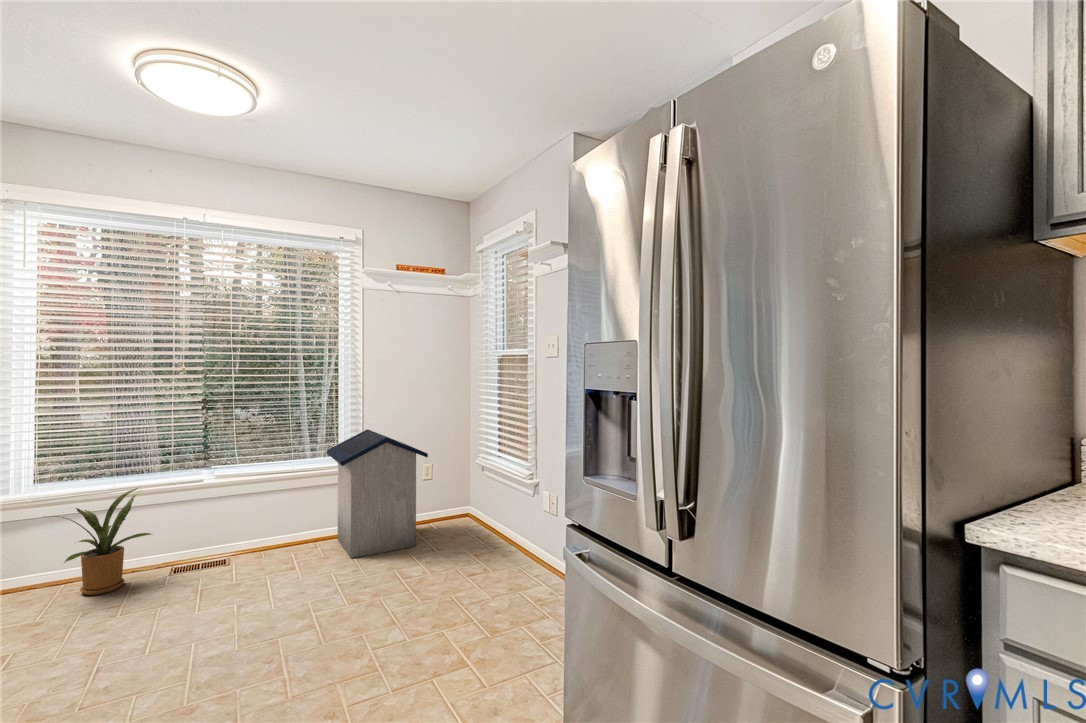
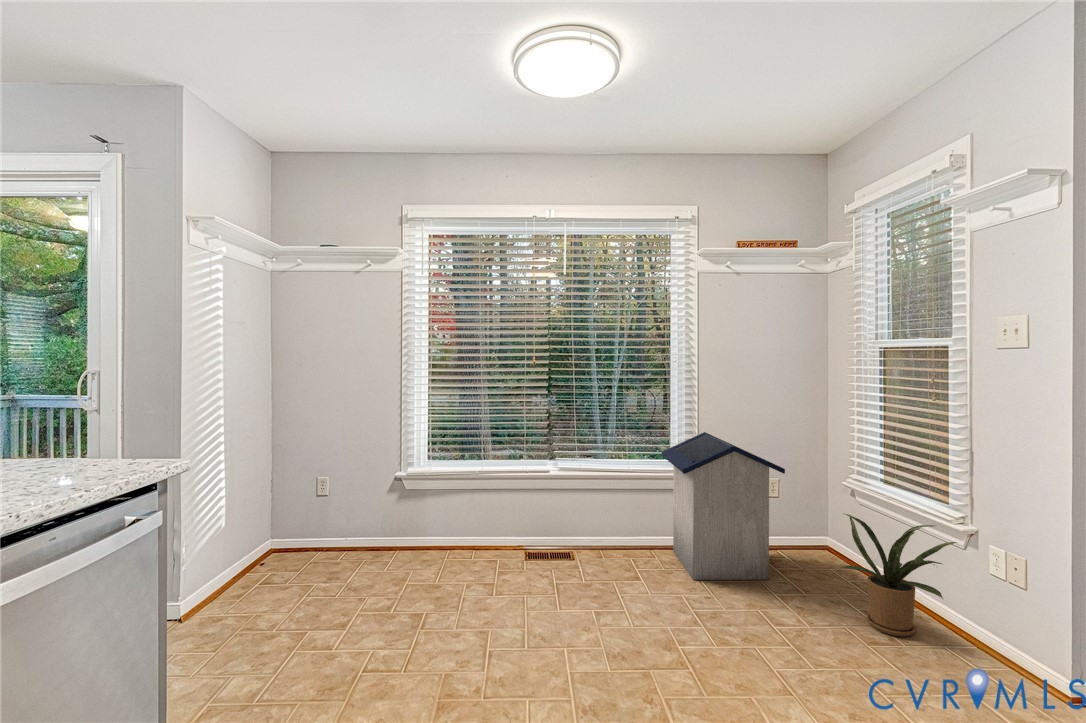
house plant: present [46,488,152,595] -> present [842,514,956,636]

